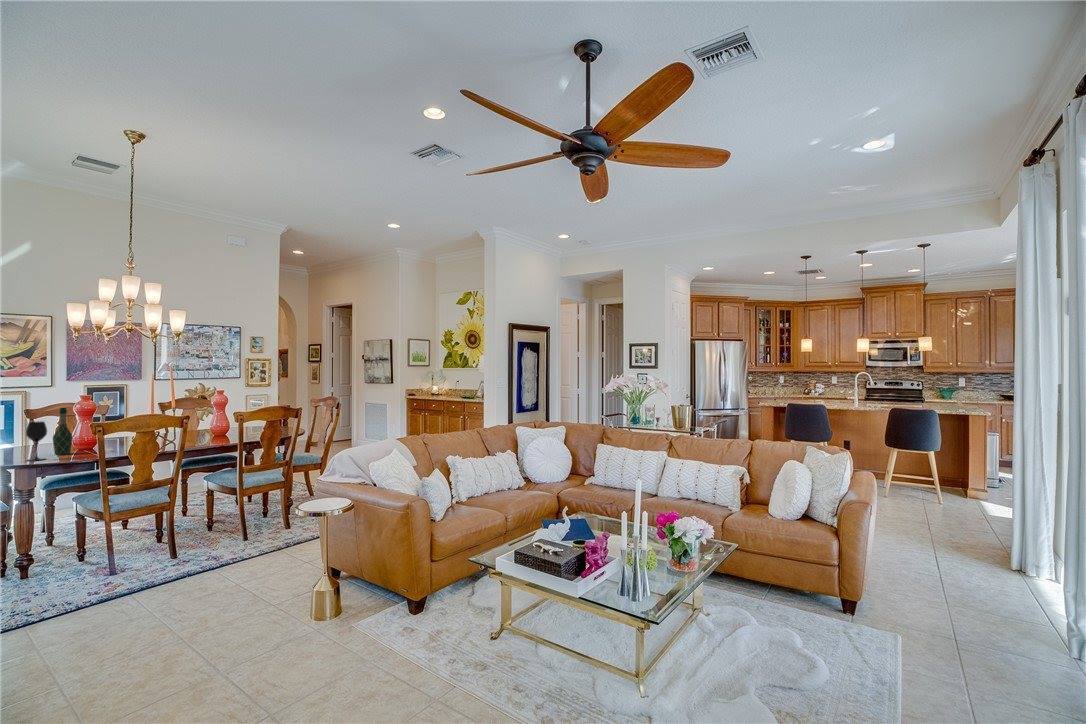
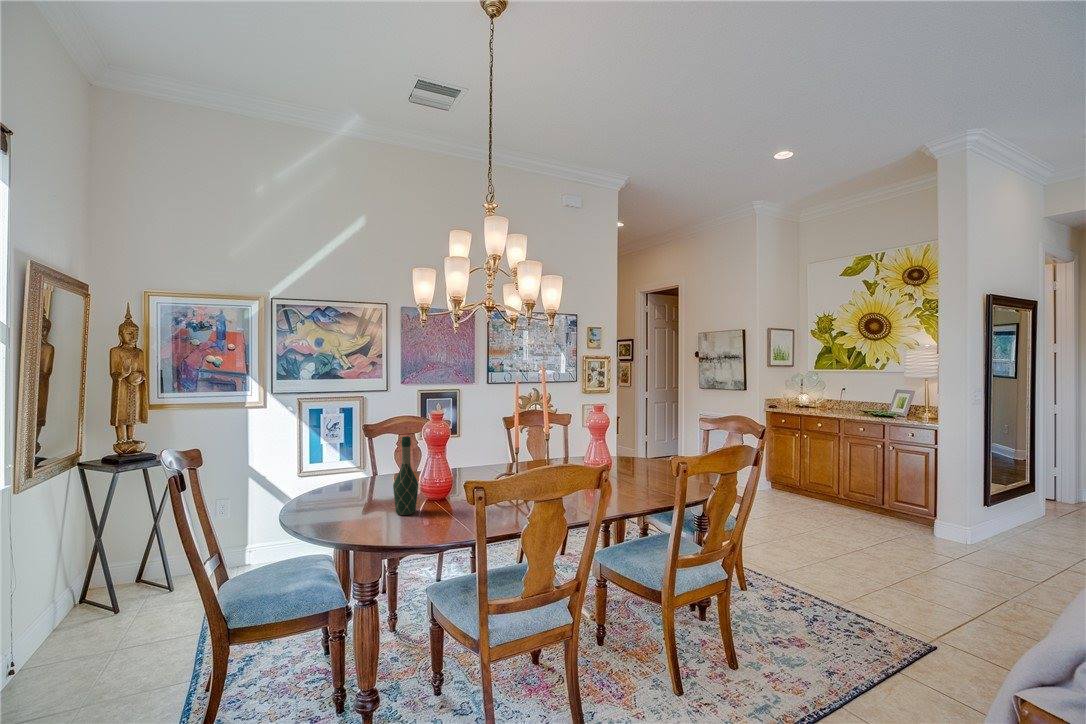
wineglass: present [26,422,47,461] -> none [359,462,387,532]

